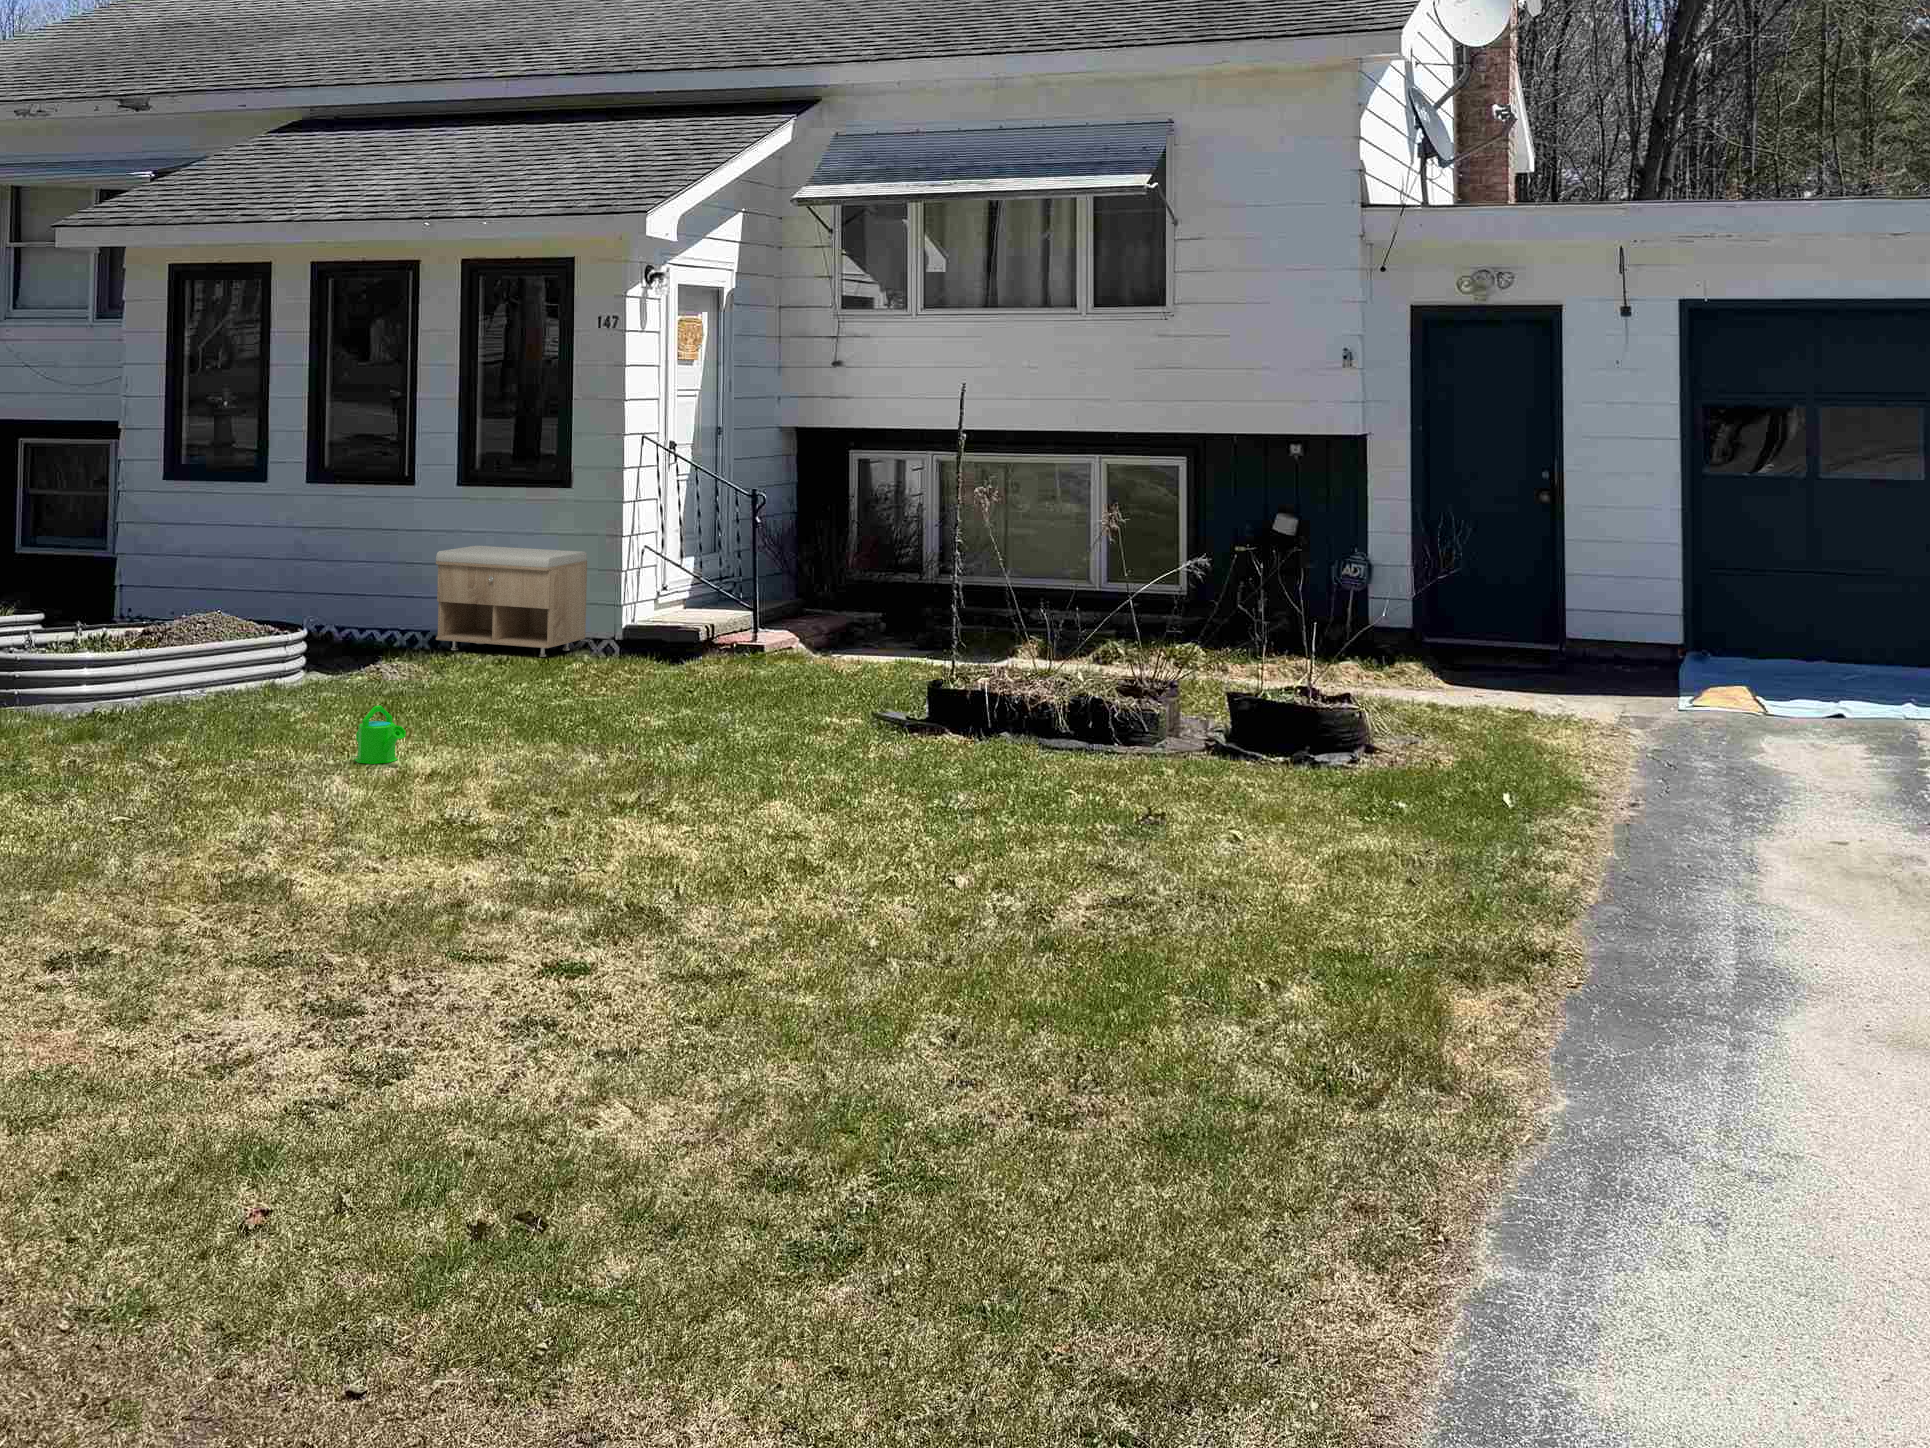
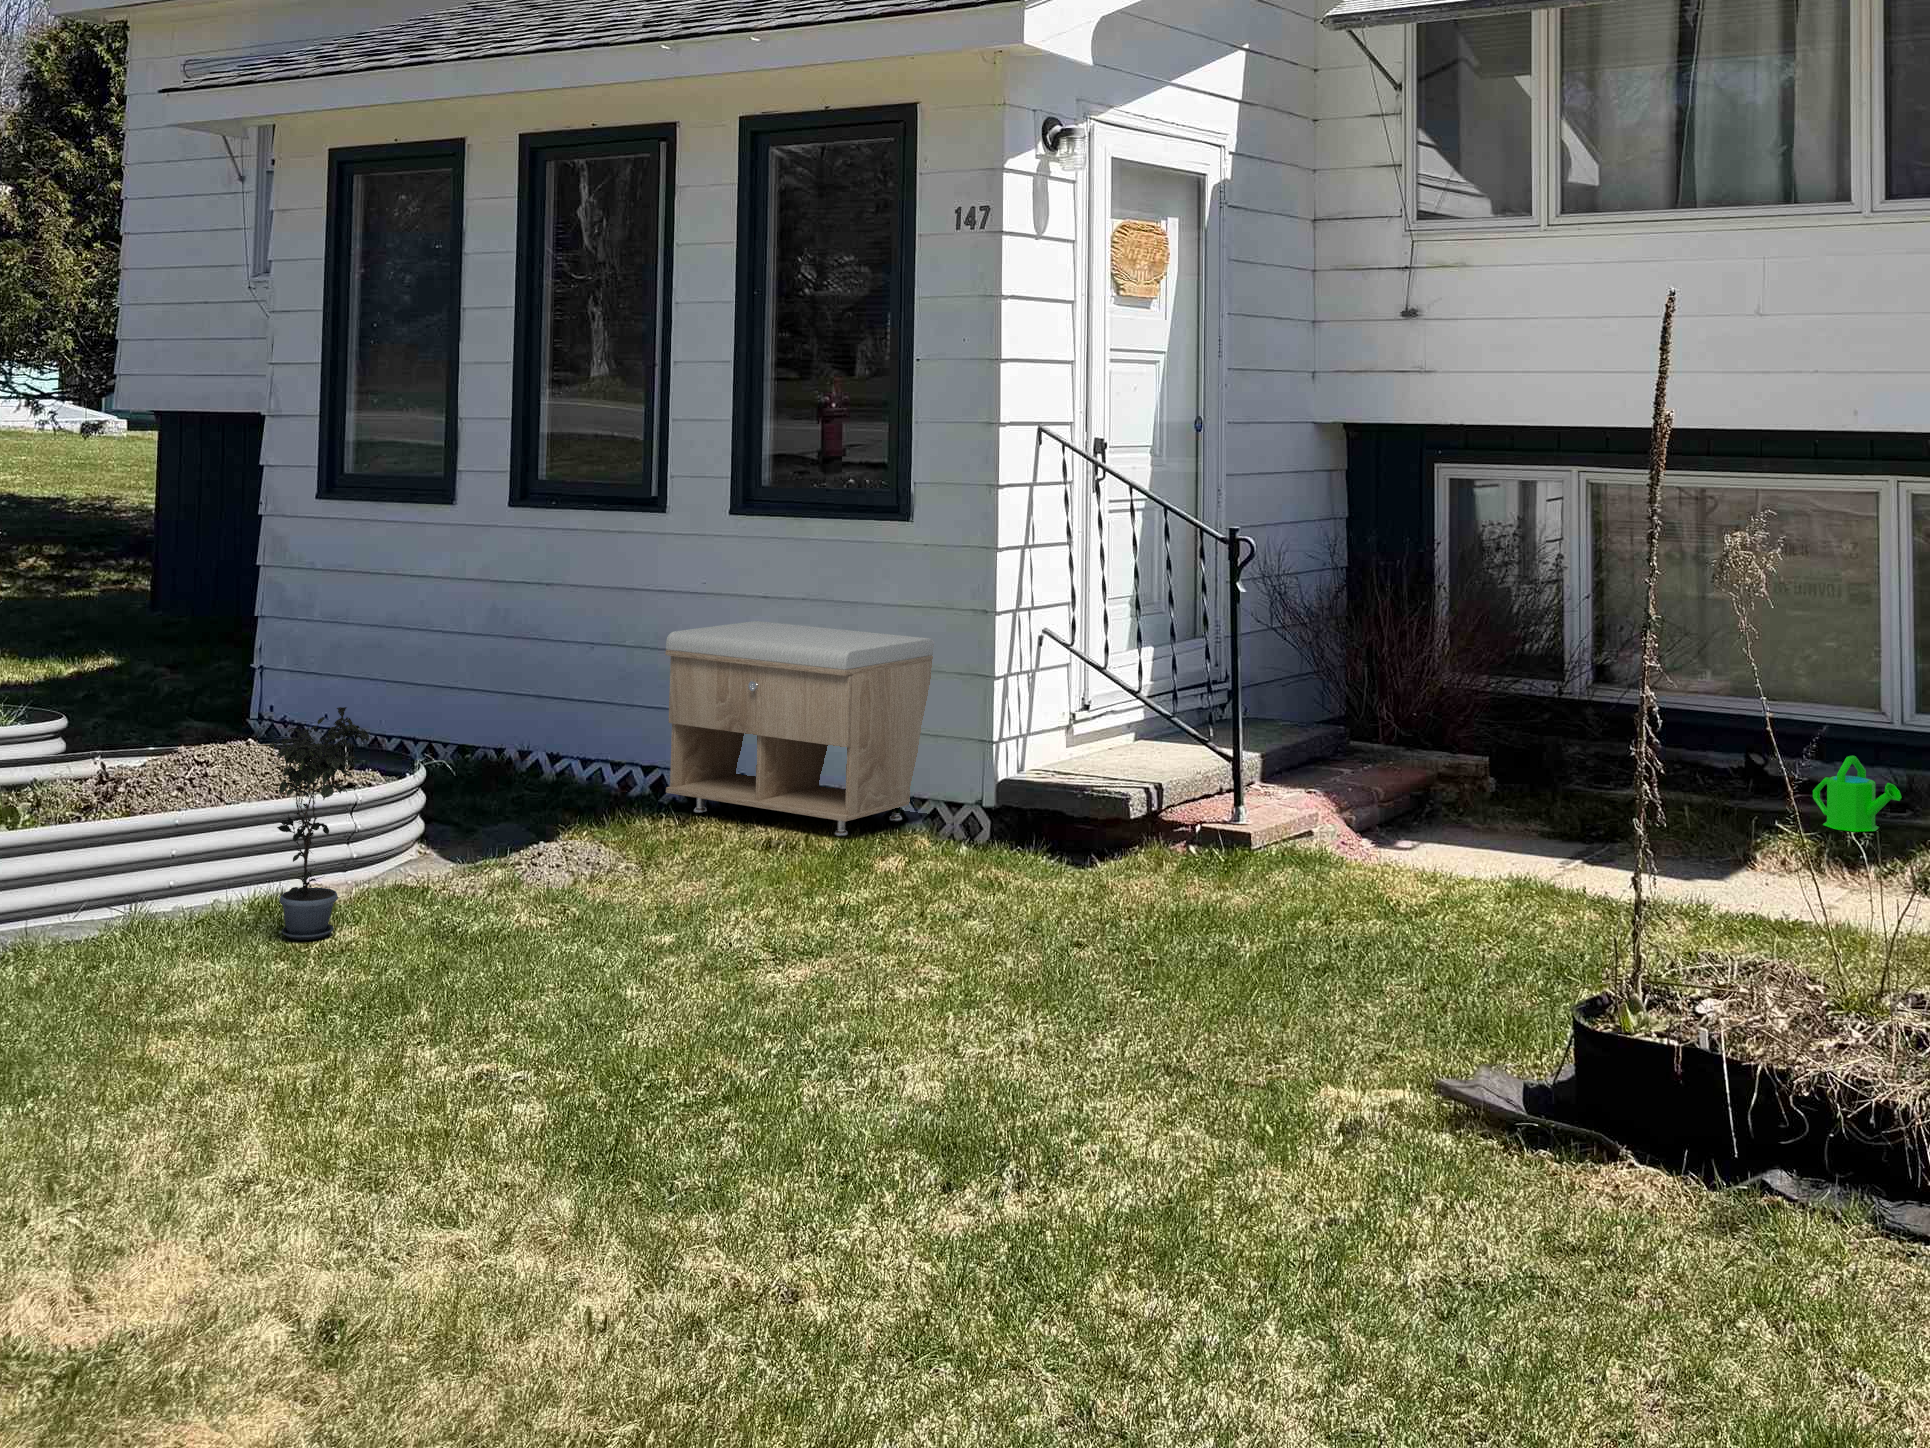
potted plant: none [295,585,346,698] -> present [267,707,369,940]
watering can: present [355,705,406,764] -> present [1813,756,1902,832]

